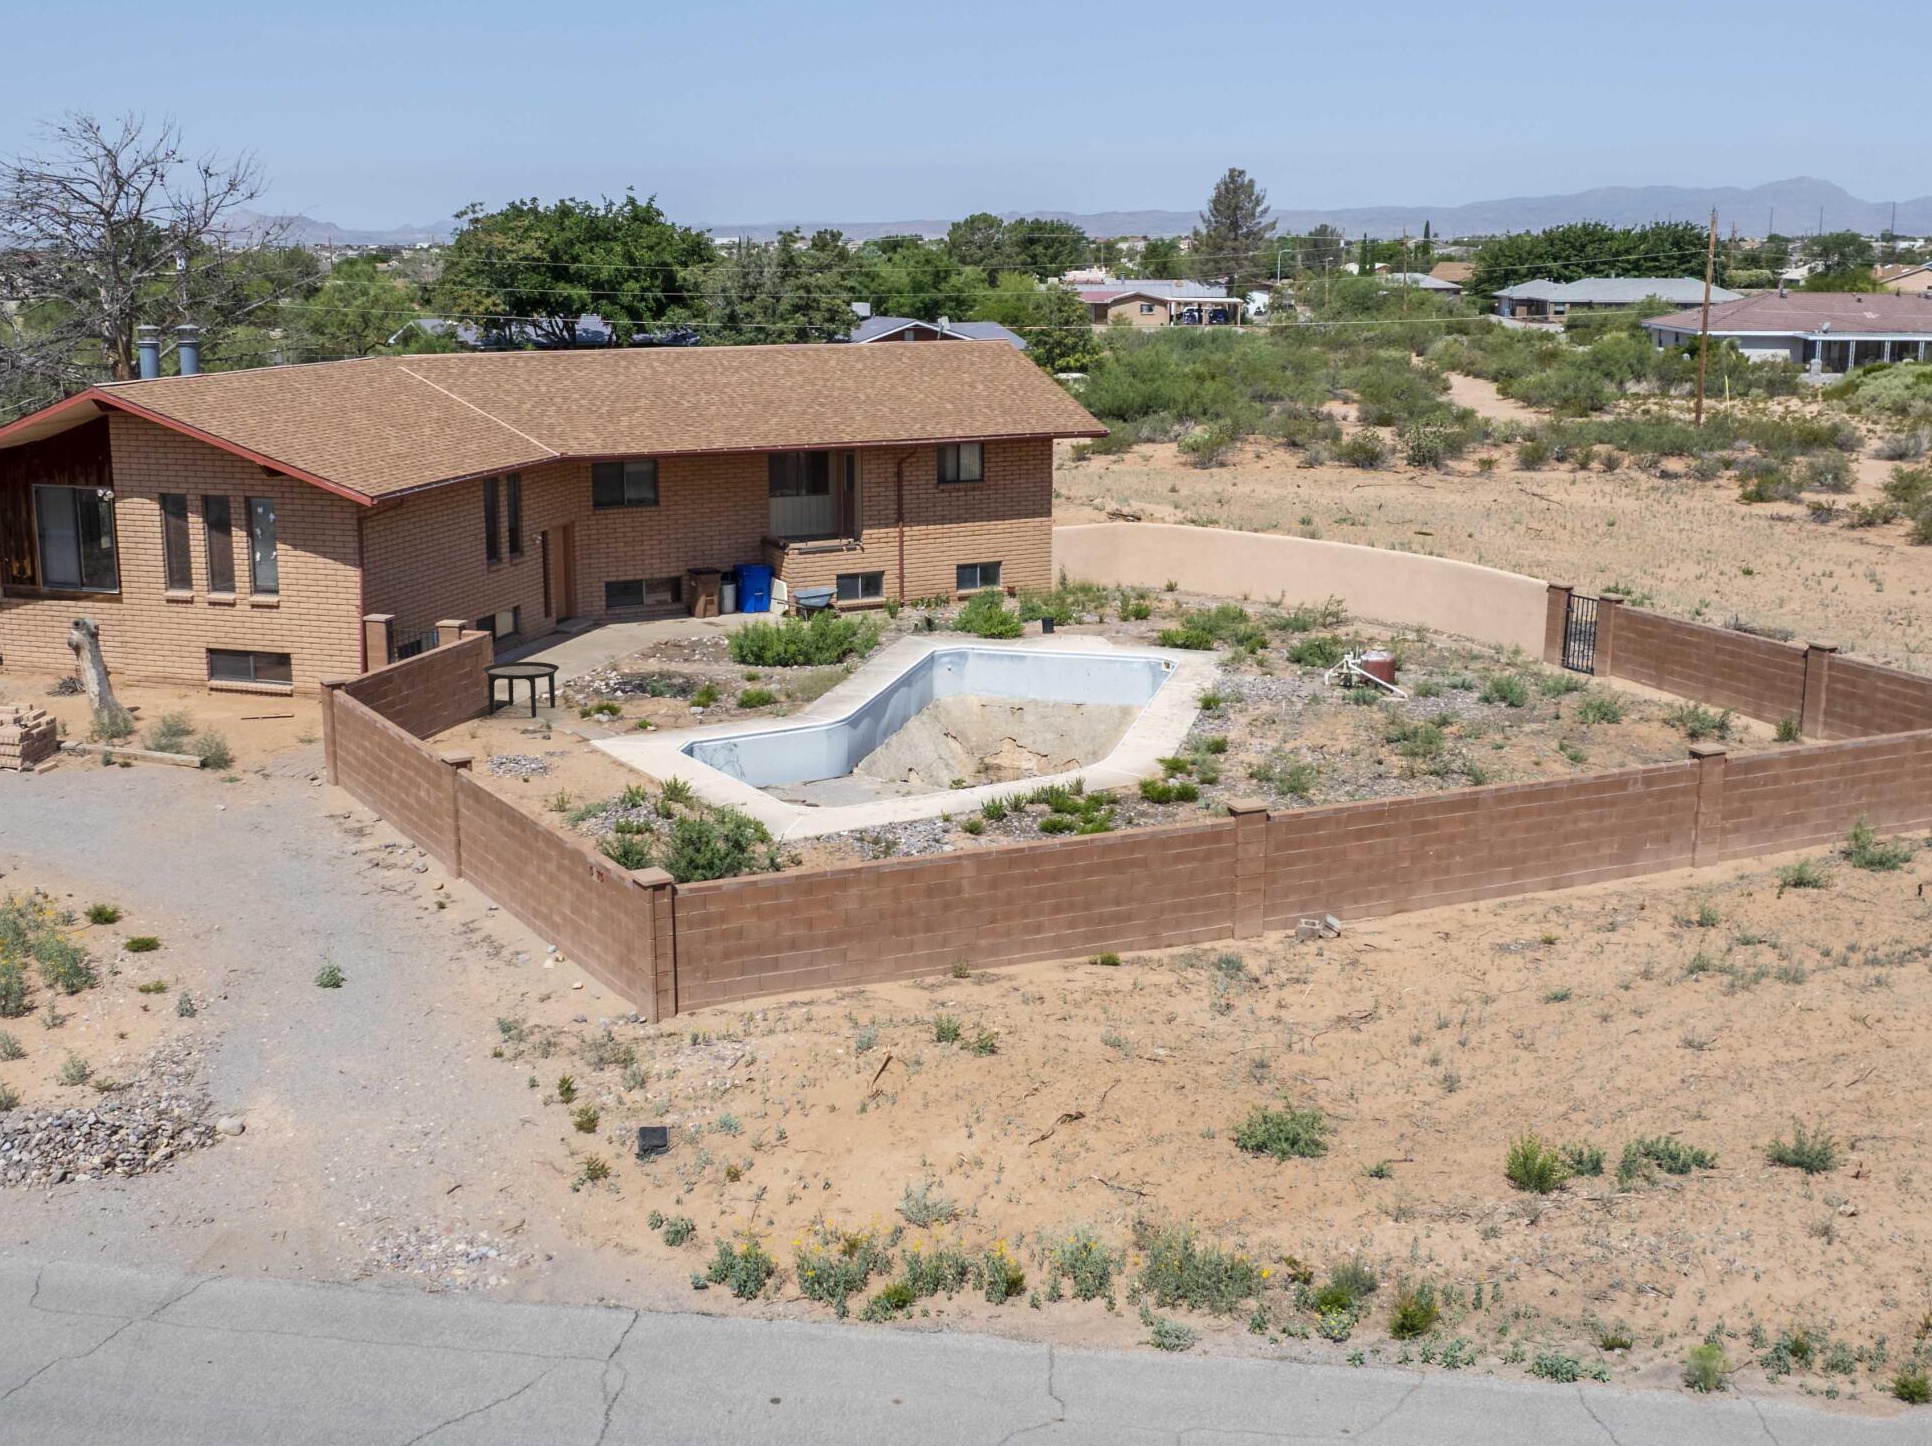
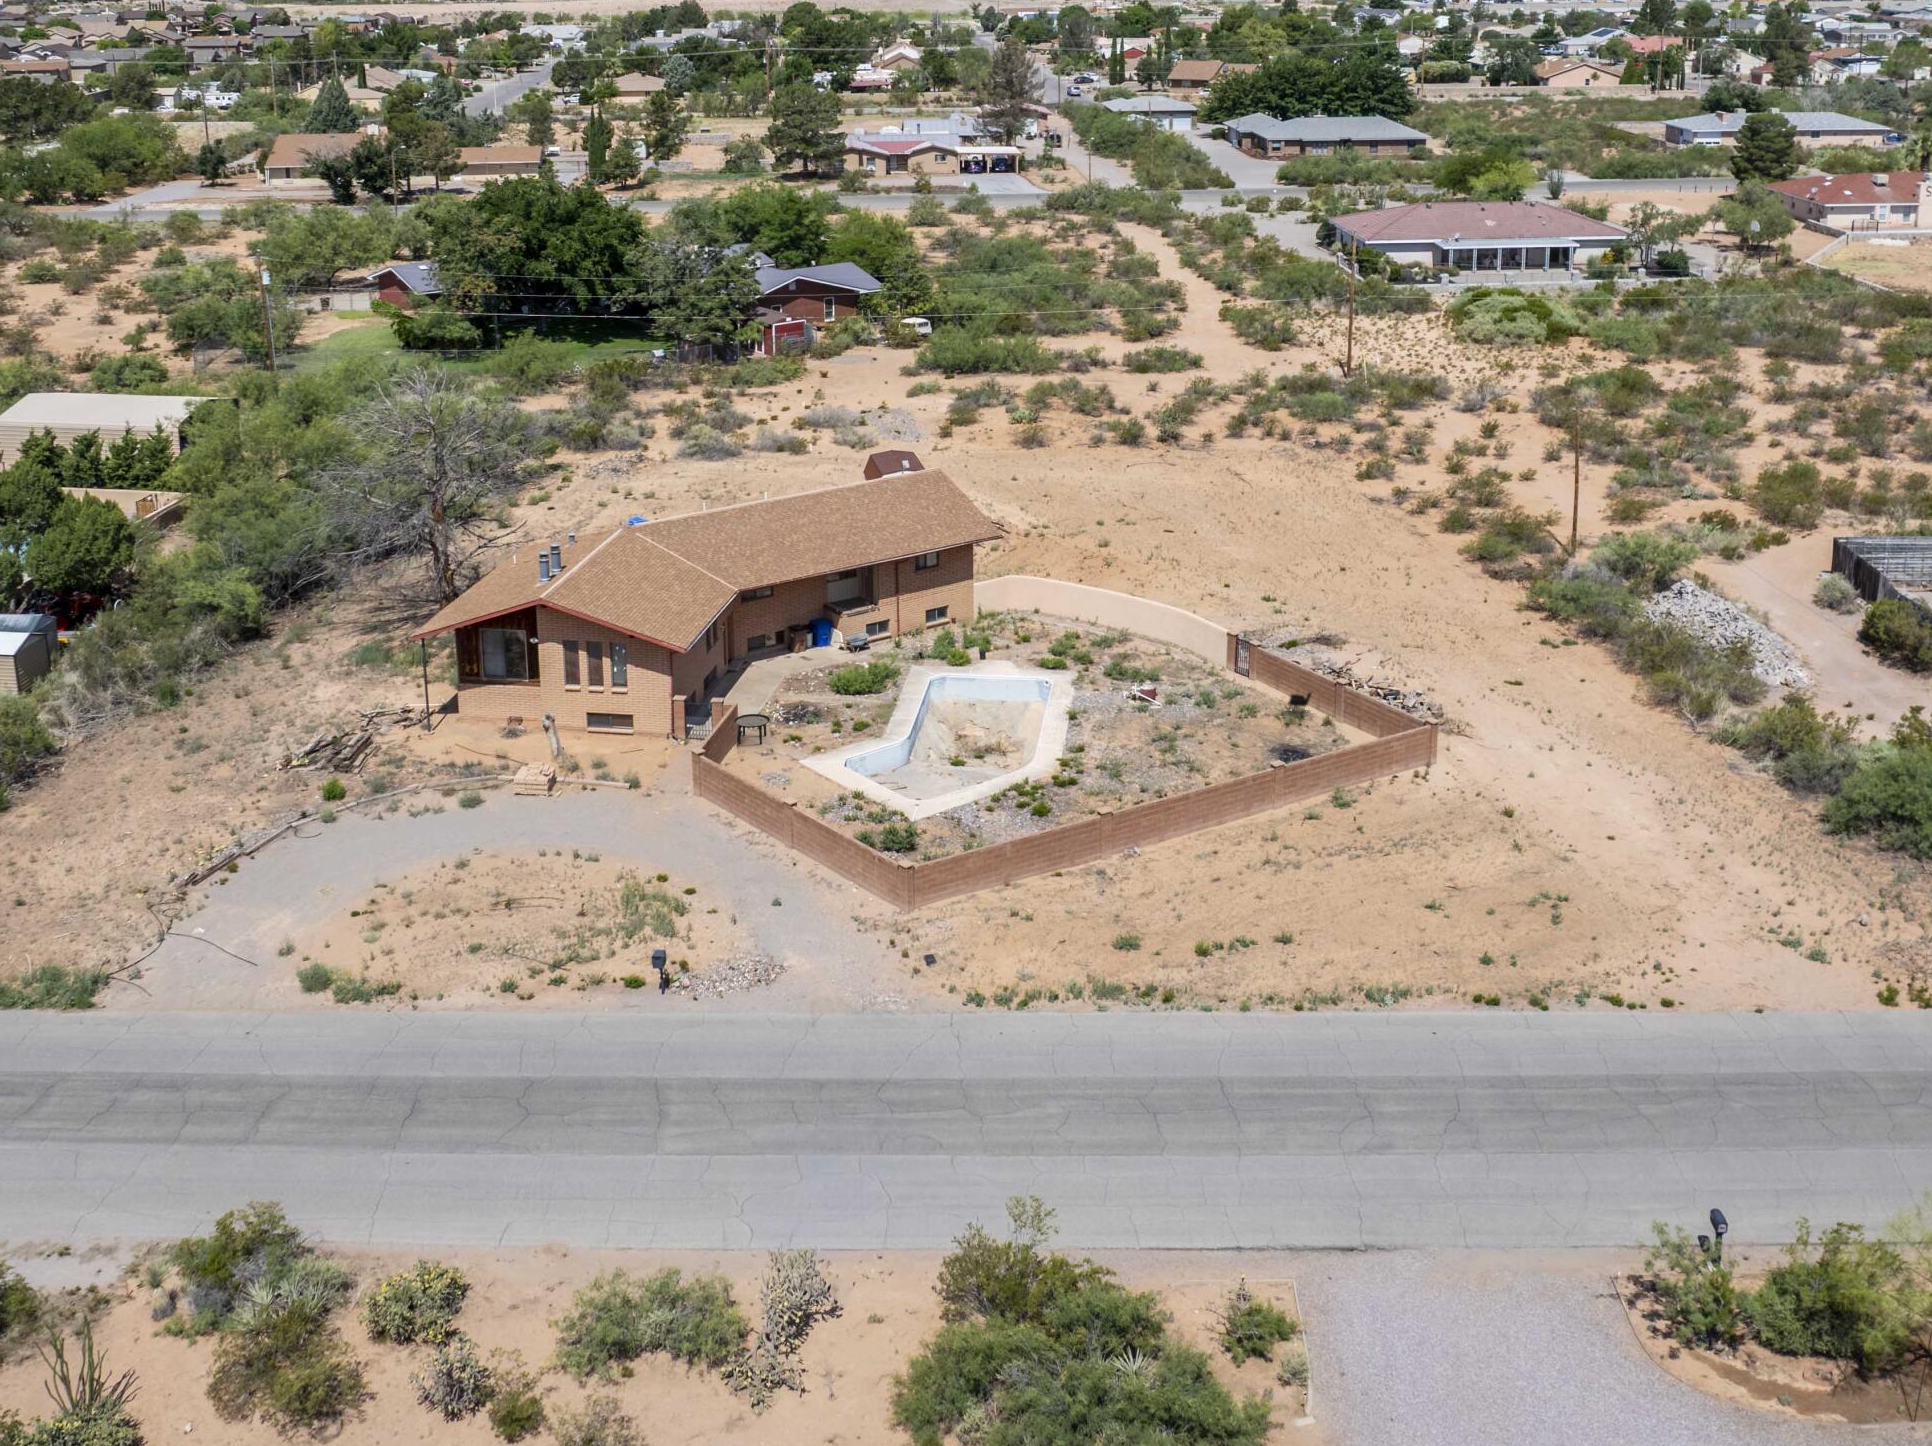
lounge chair: none [1679,673,1745,722] -> present [1288,692,1311,711]

